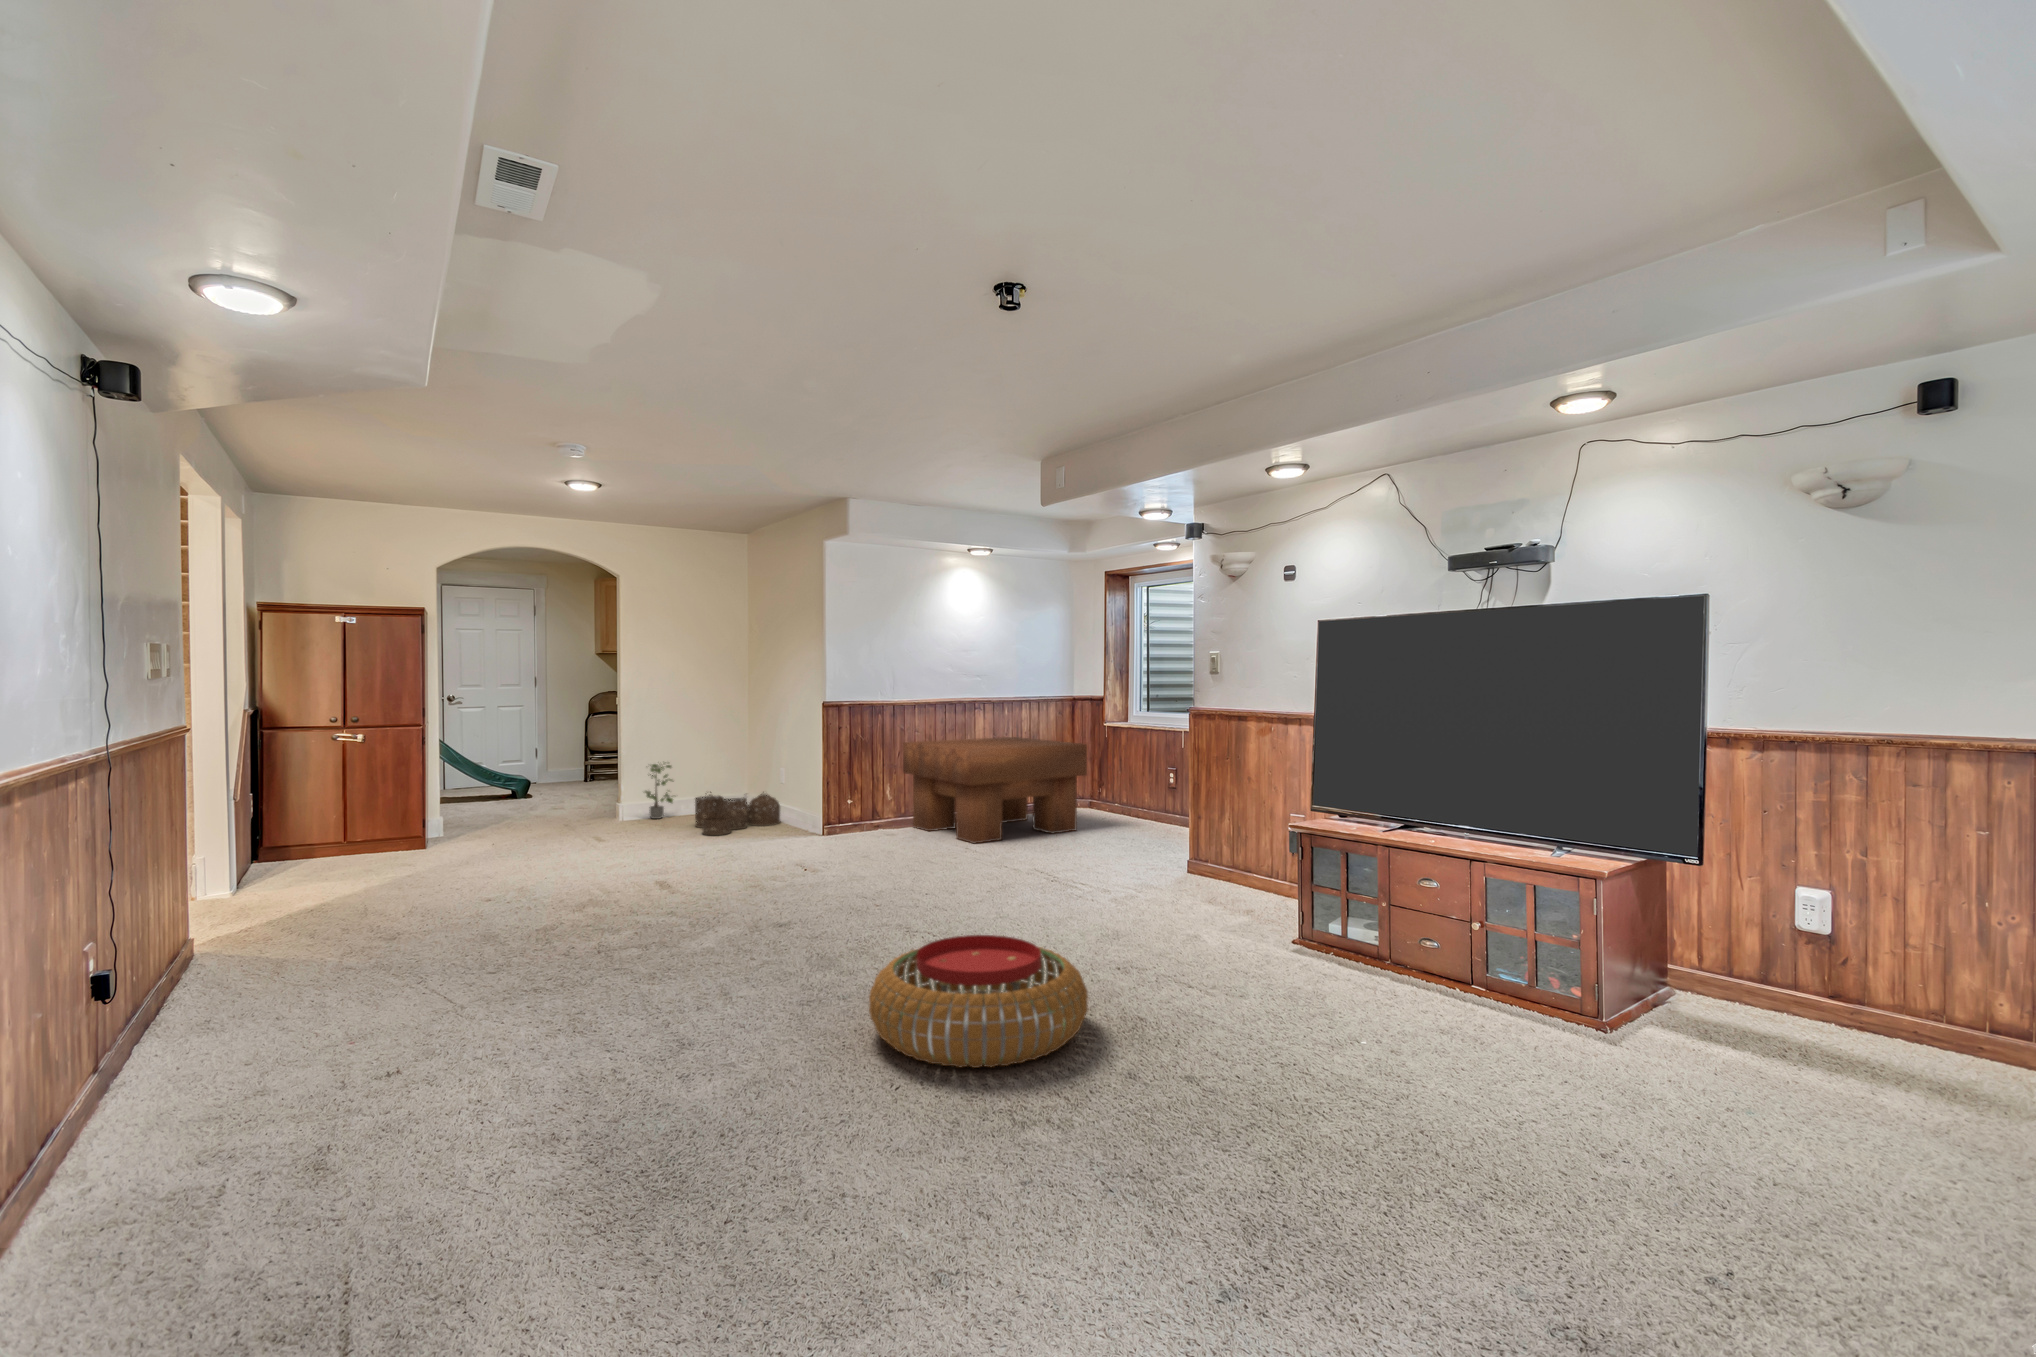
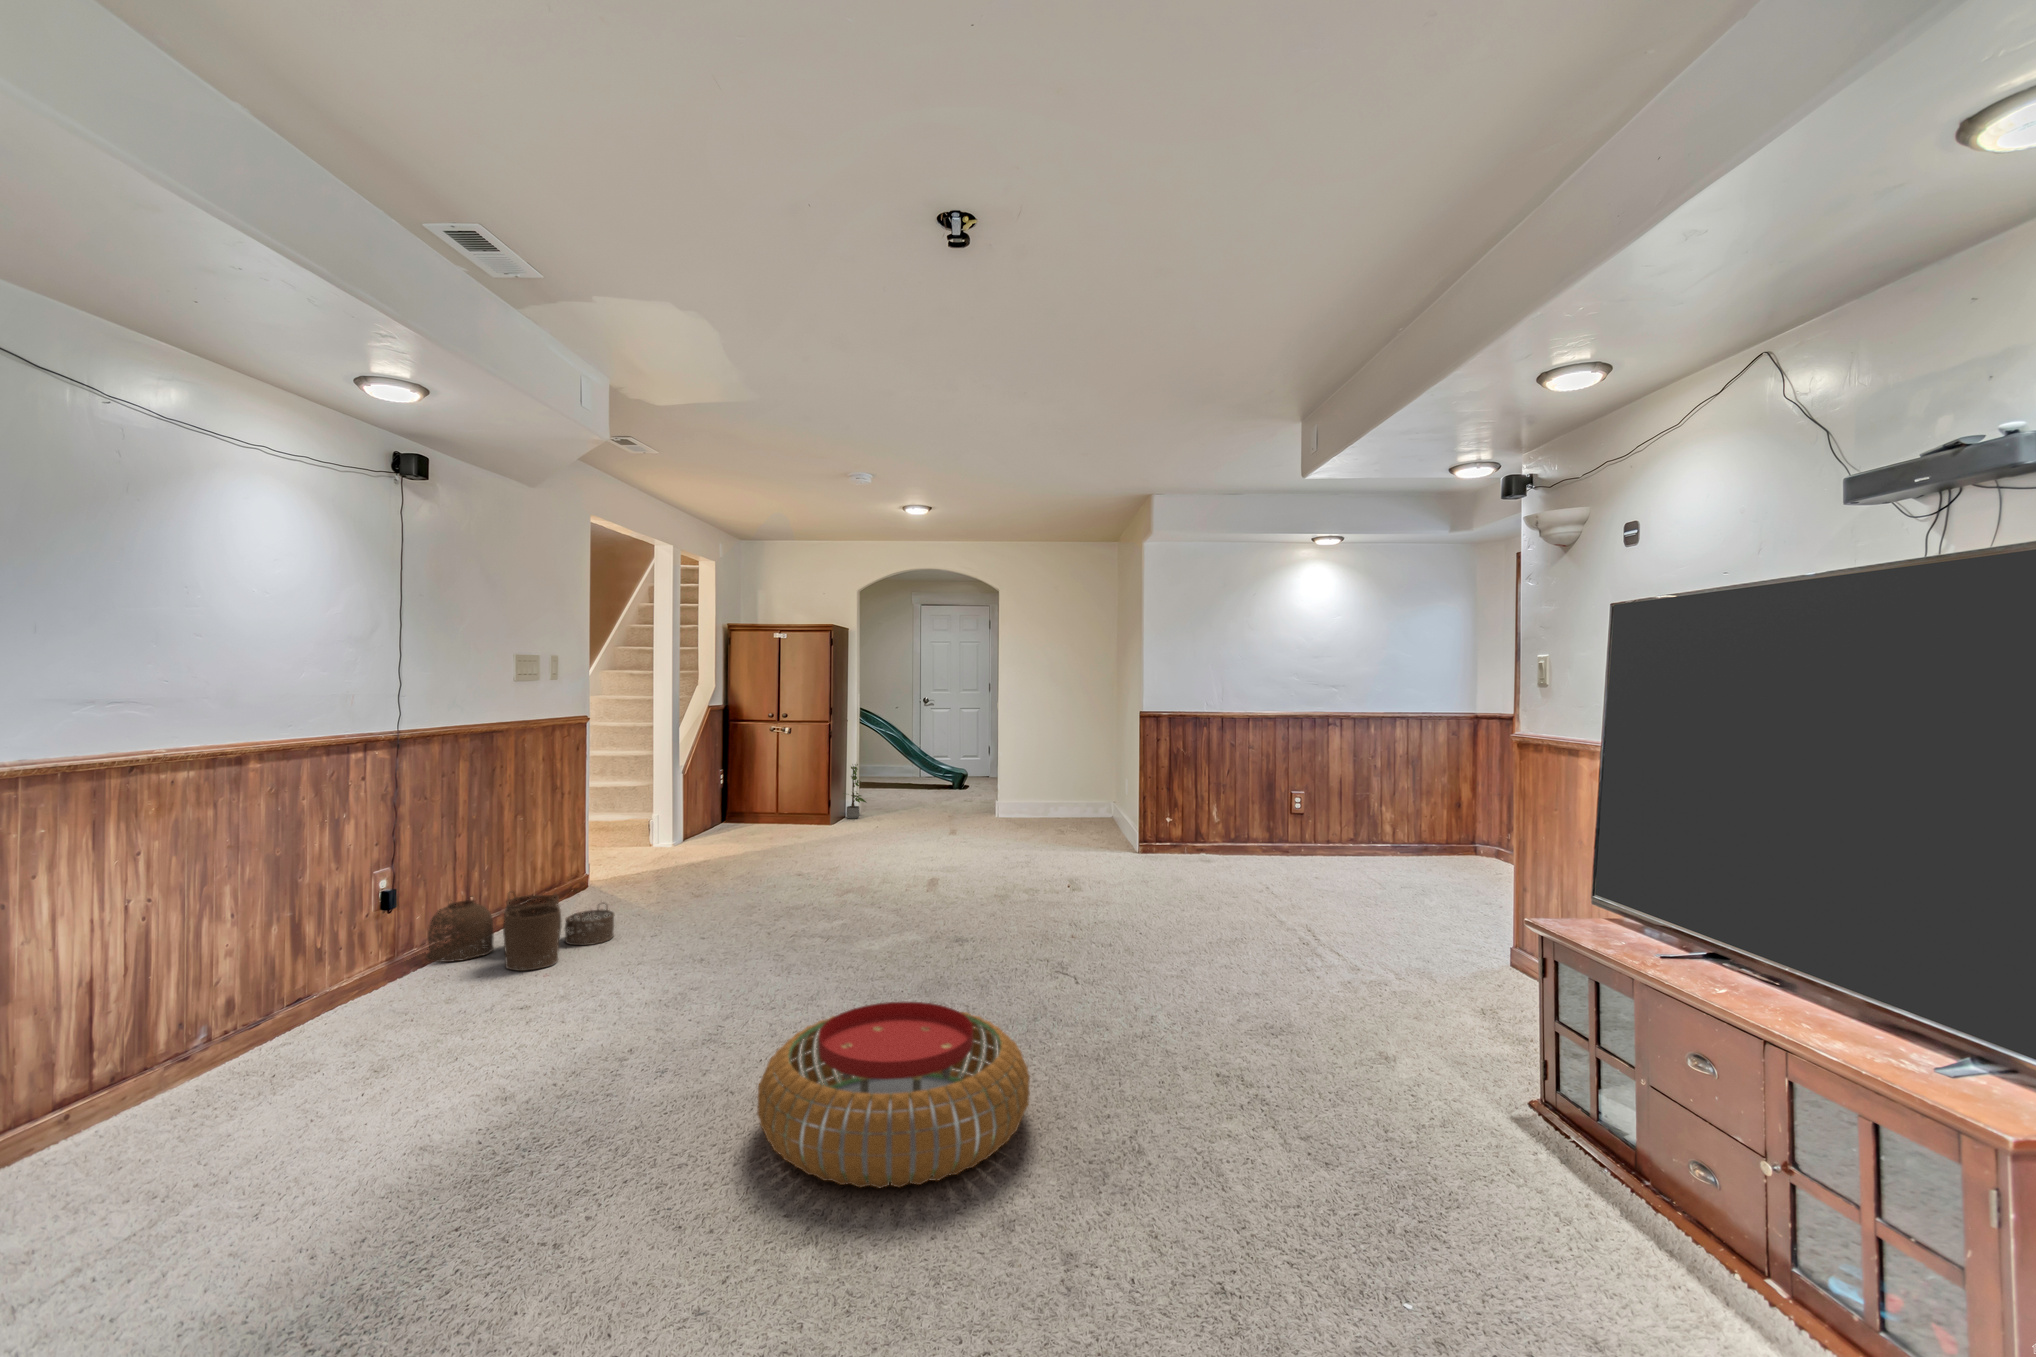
coffee table: present [903,737,1087,843] -> none [1231,759,1447,885]
potted plant: present [645,764,673,819] -> present [846,764,866,819]
woven basket: present [695,792,781,835] -> present [426,892,614,971]

